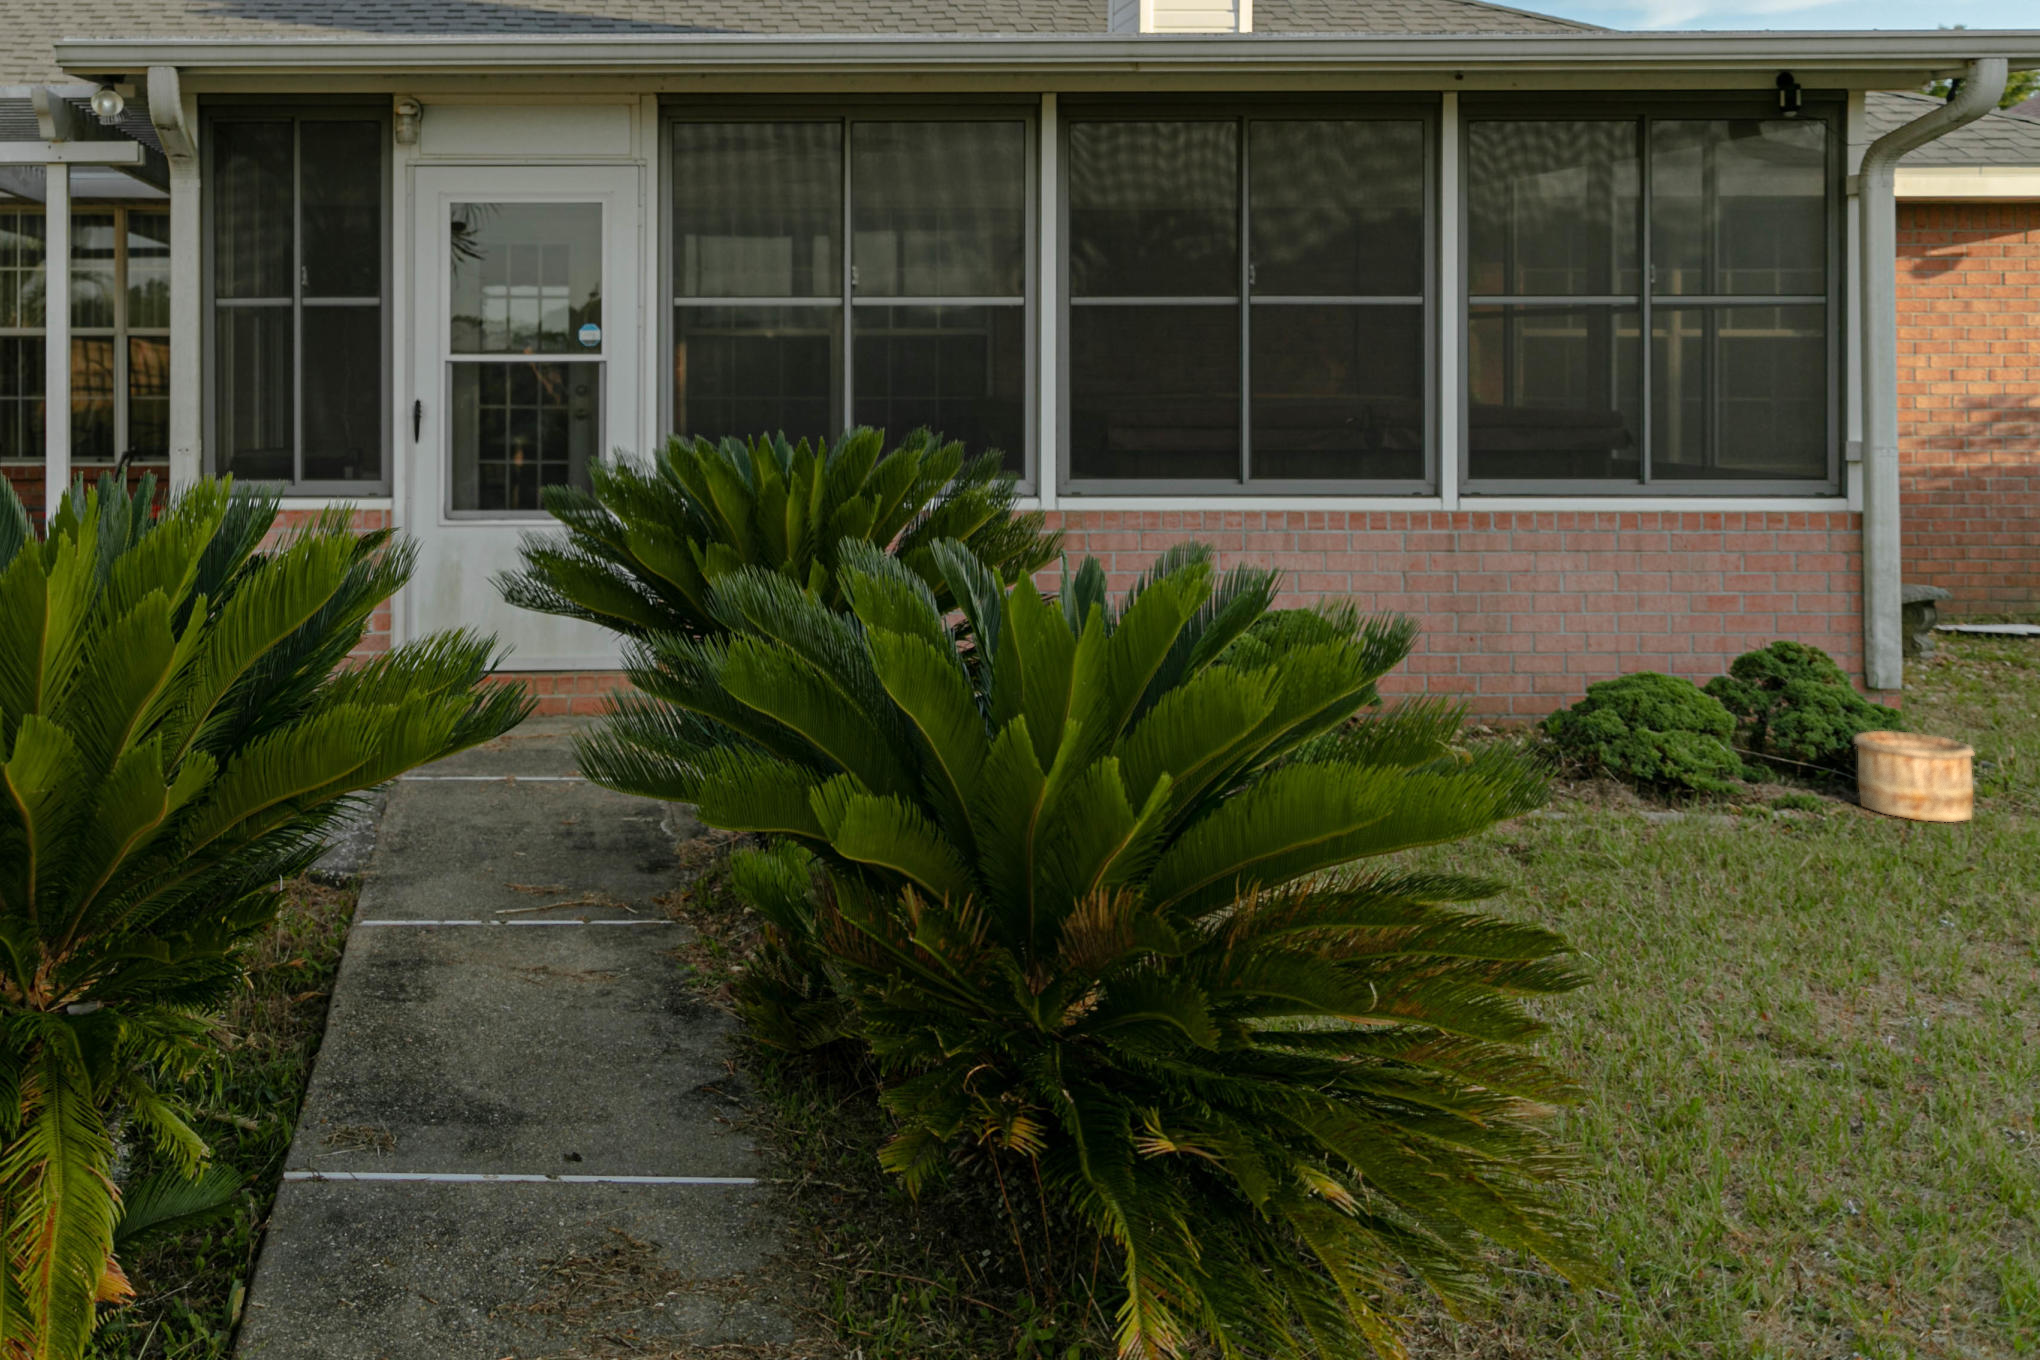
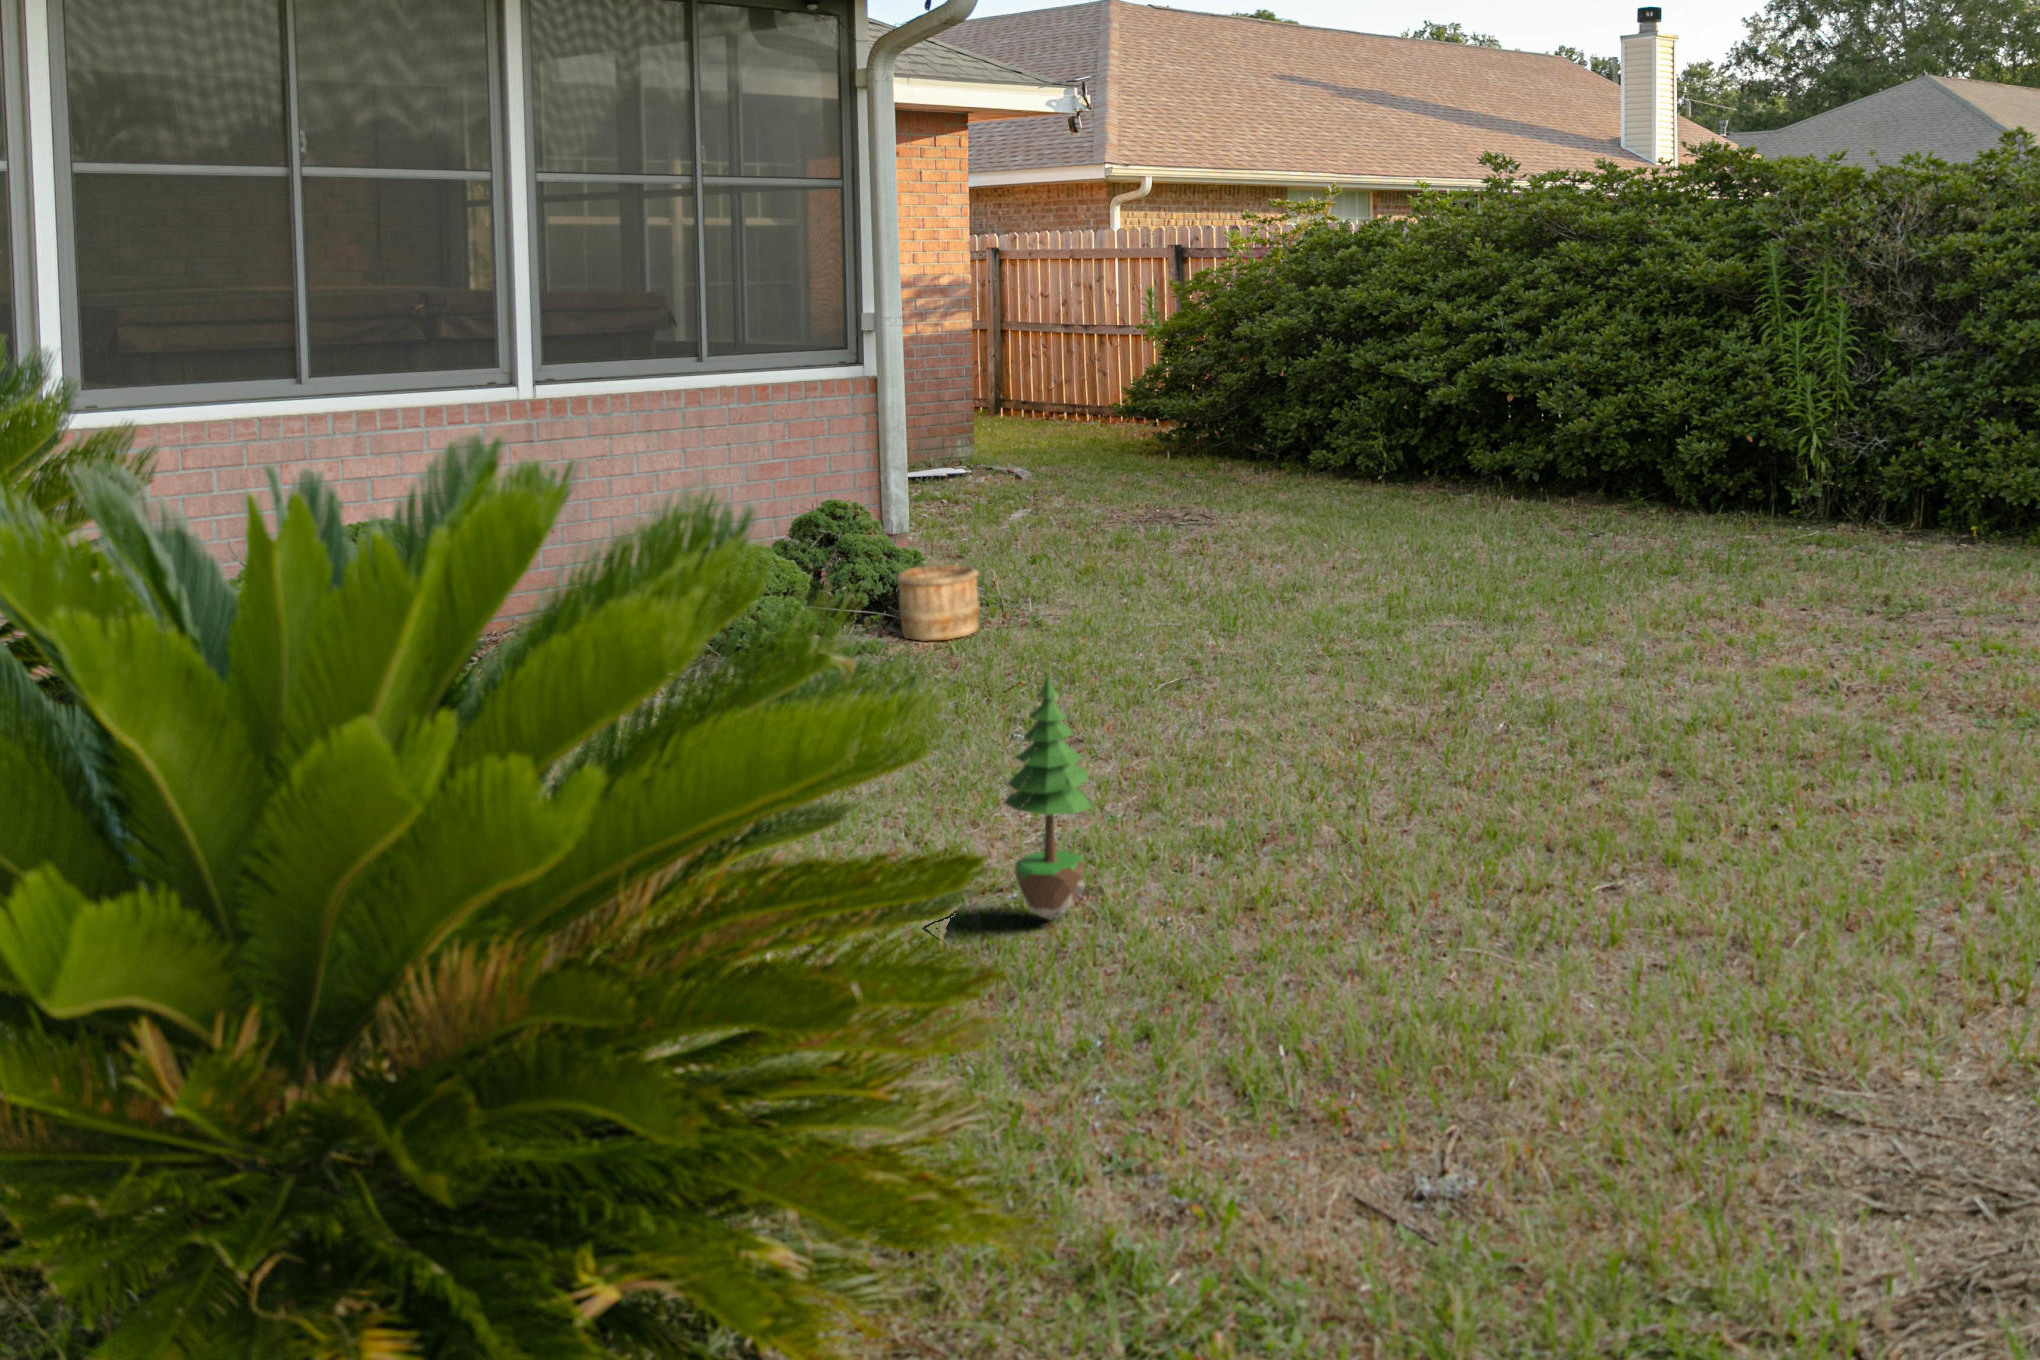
potted tree: none [1829,874,1959,1147] -> present [1004,677,1091,920]

